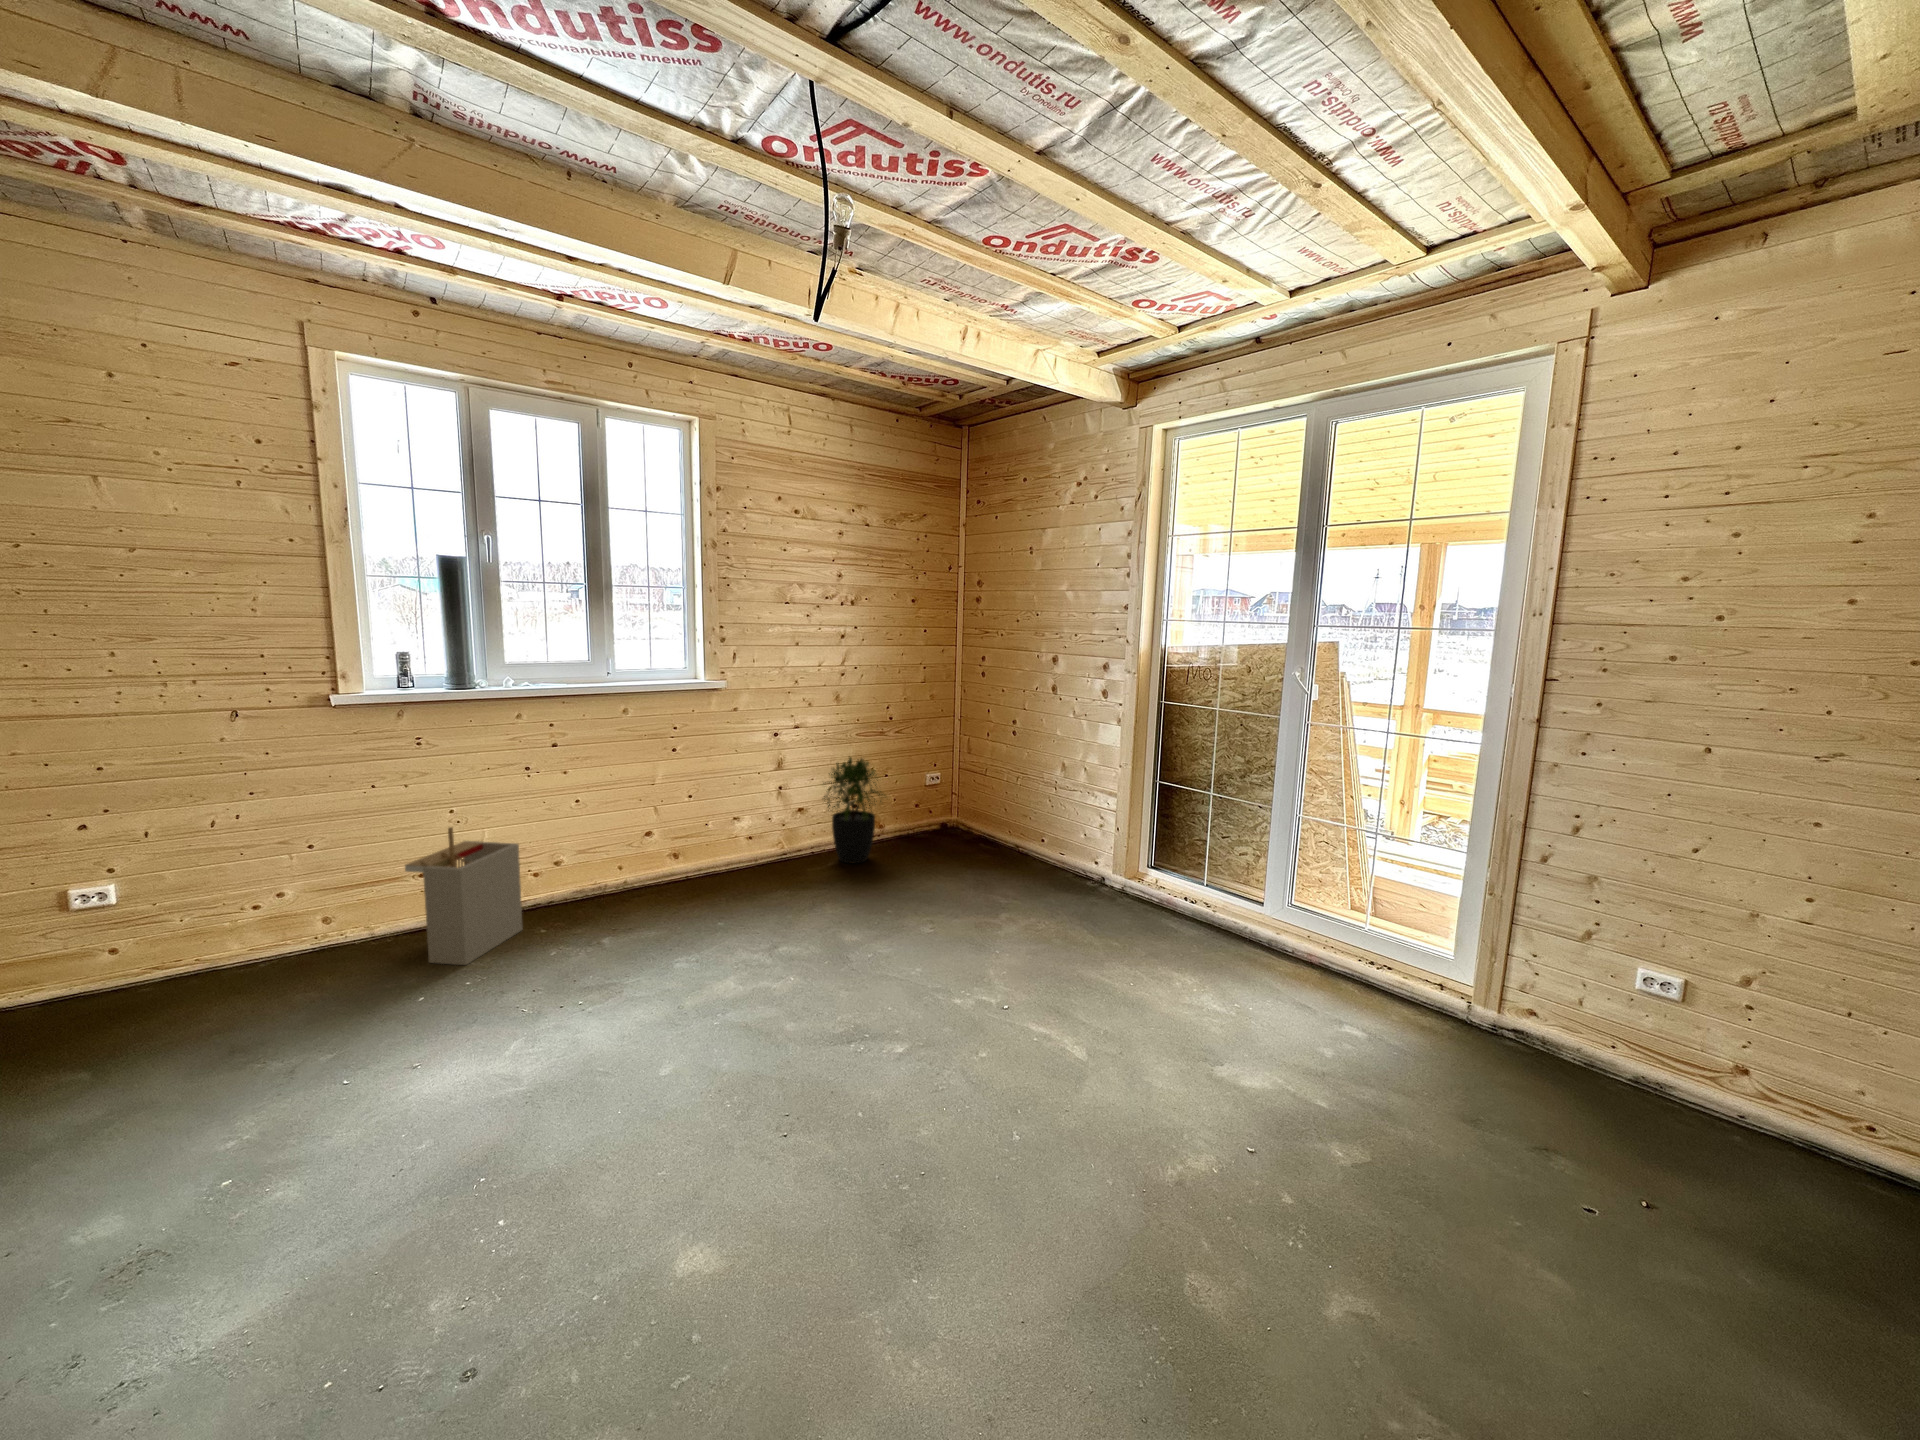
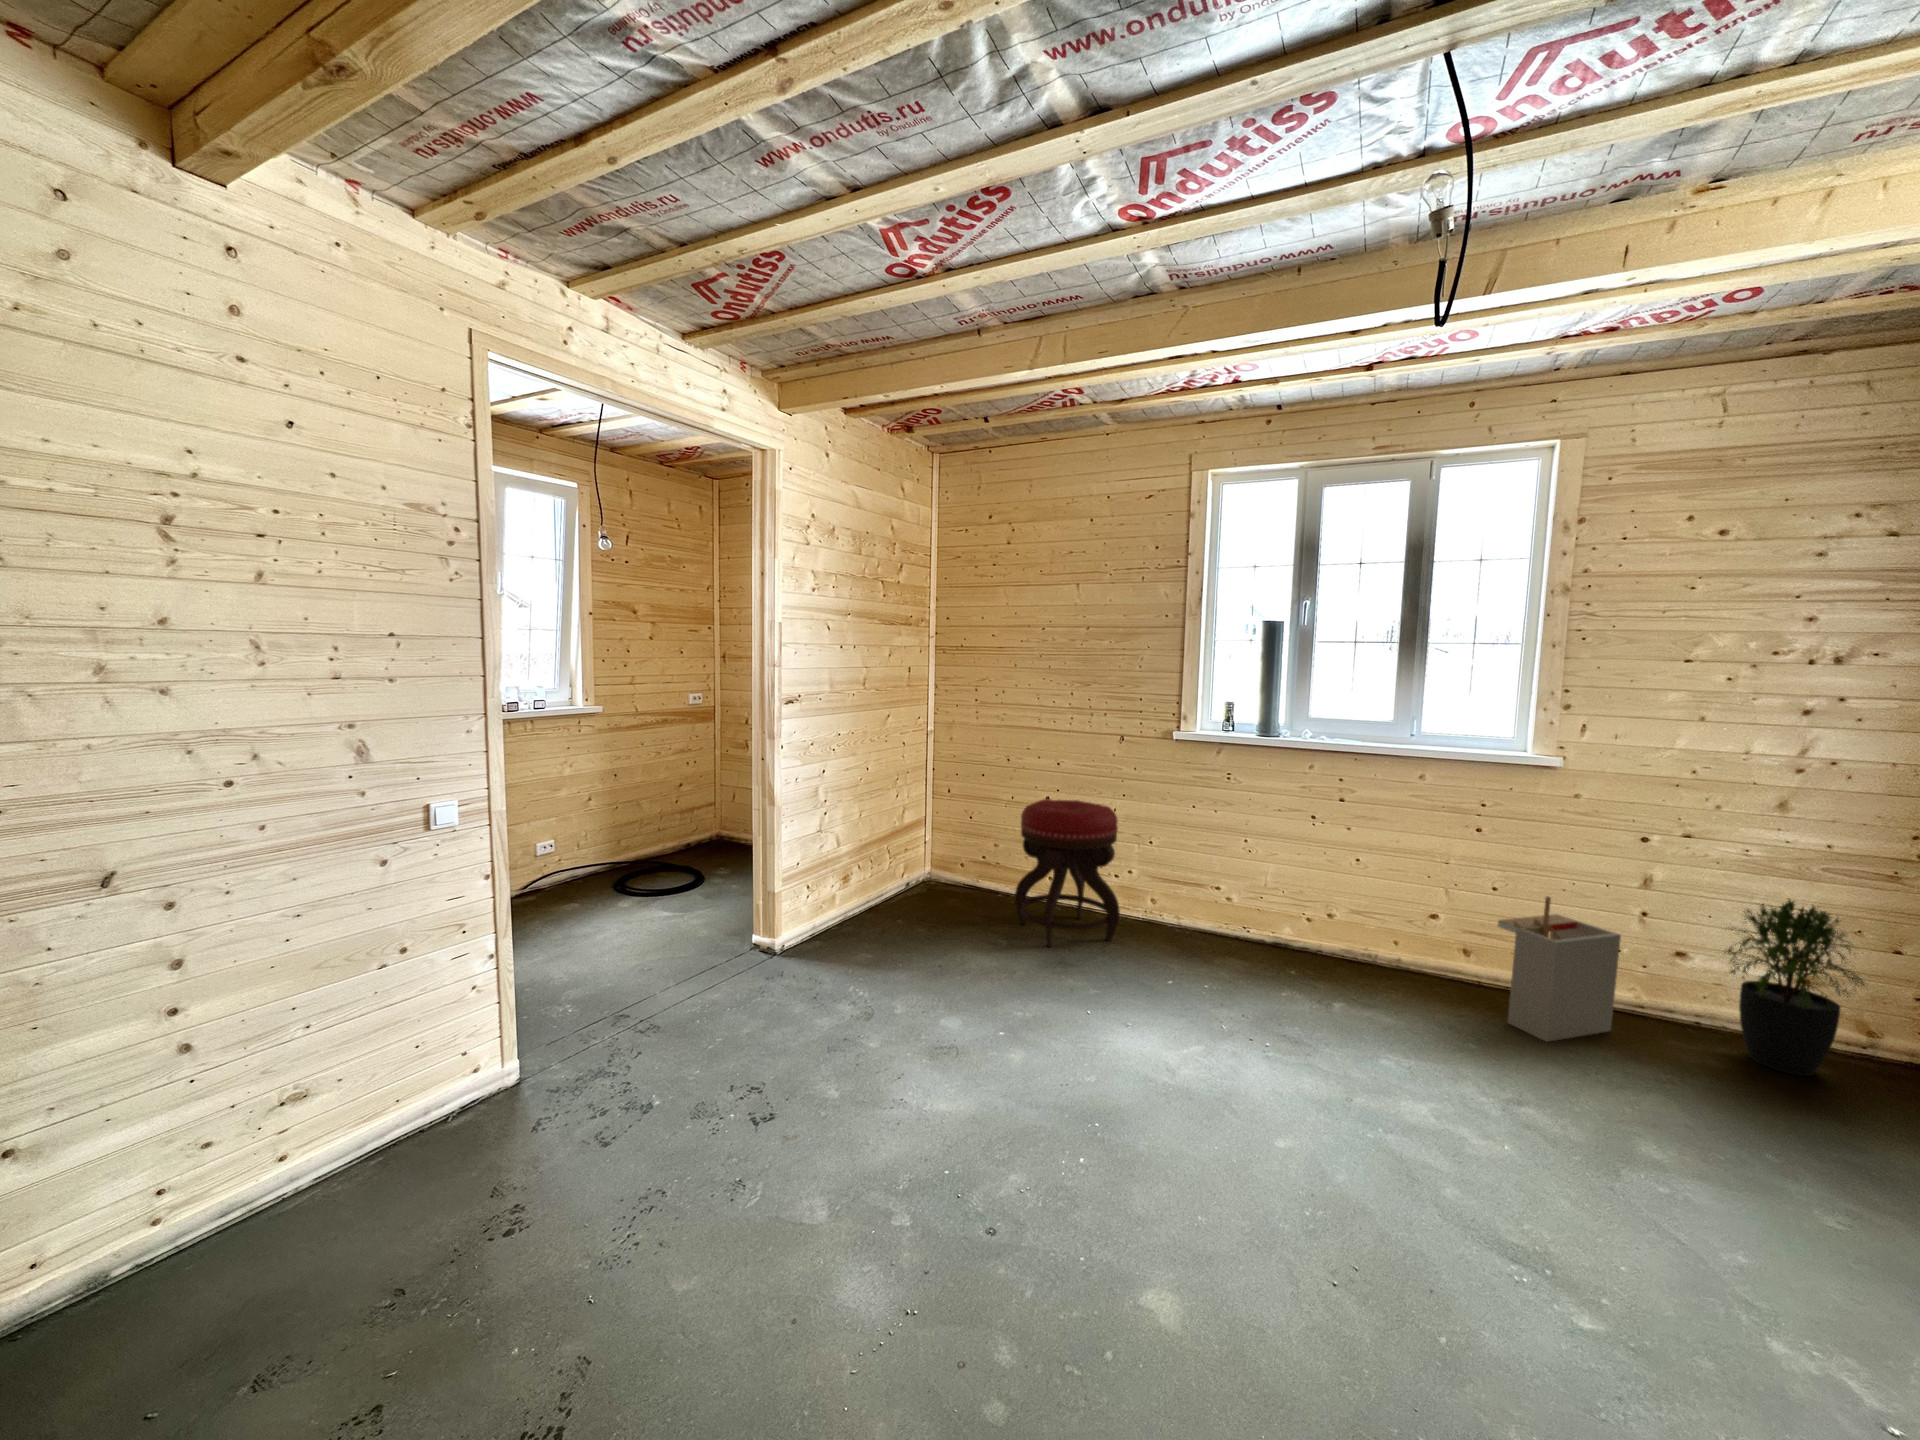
stool: none [56,810,293,1041] -> present [1015,799,1120,947]
storage bin: present [405,827,522,965] -> present [1498,896,1621,1042]

